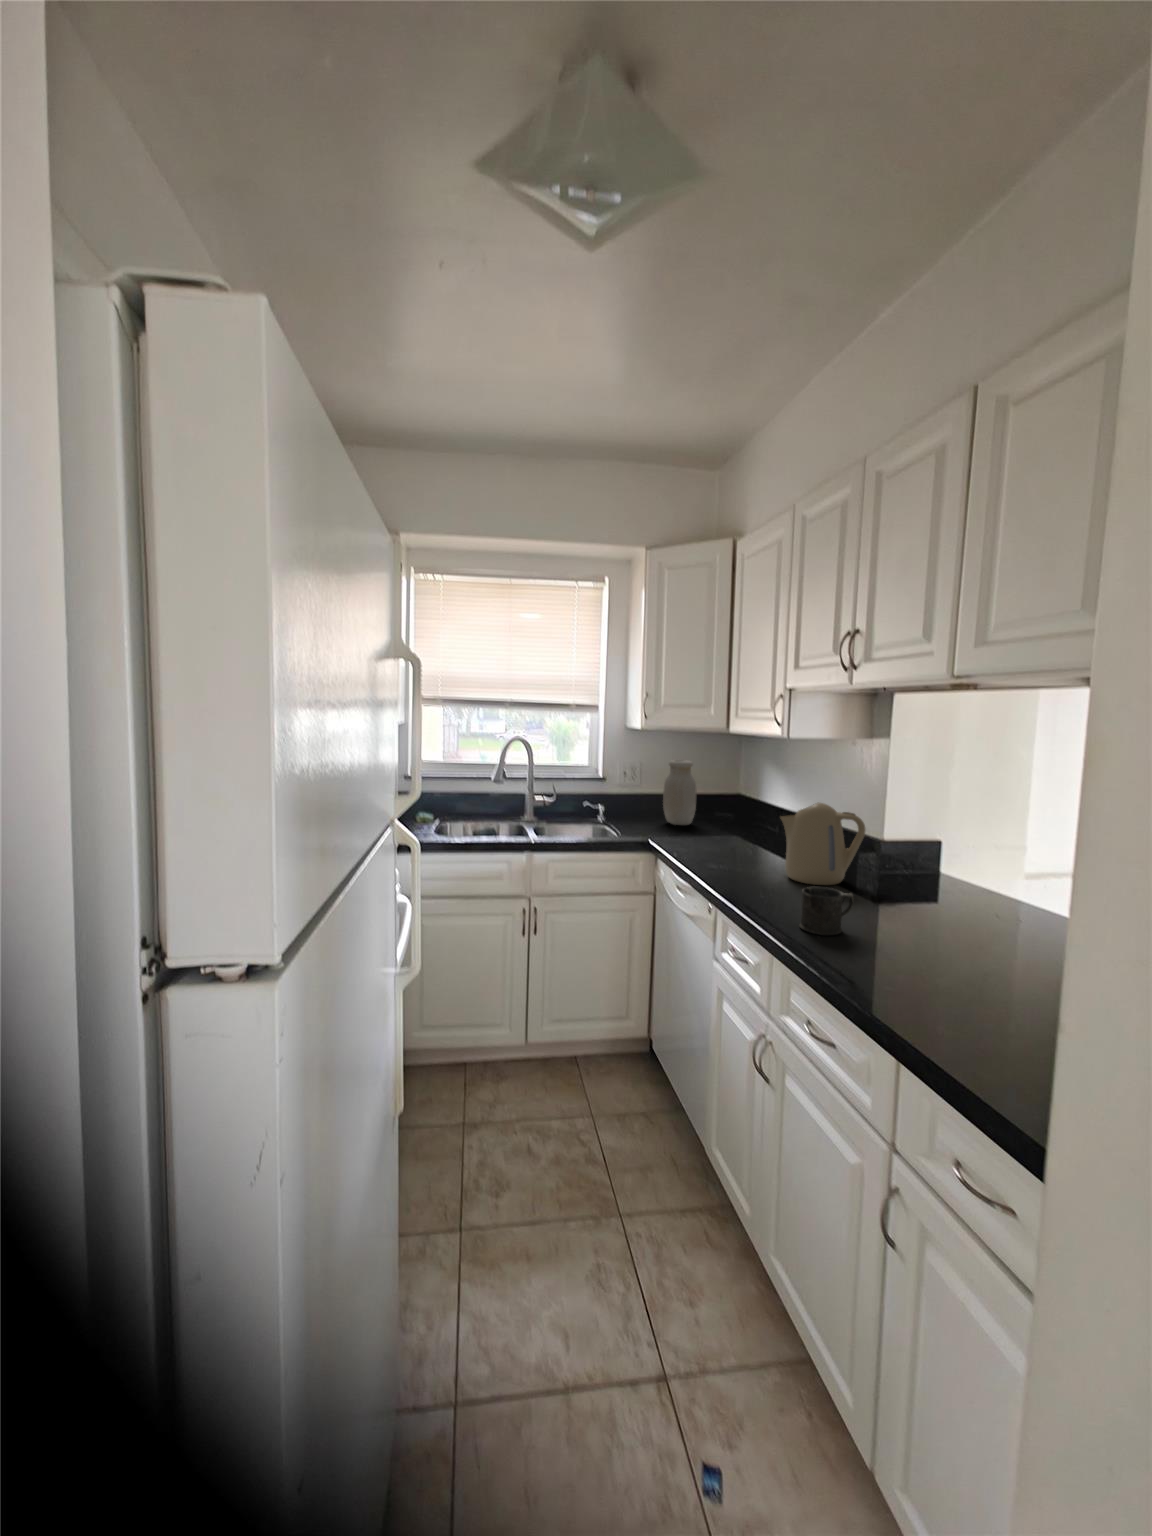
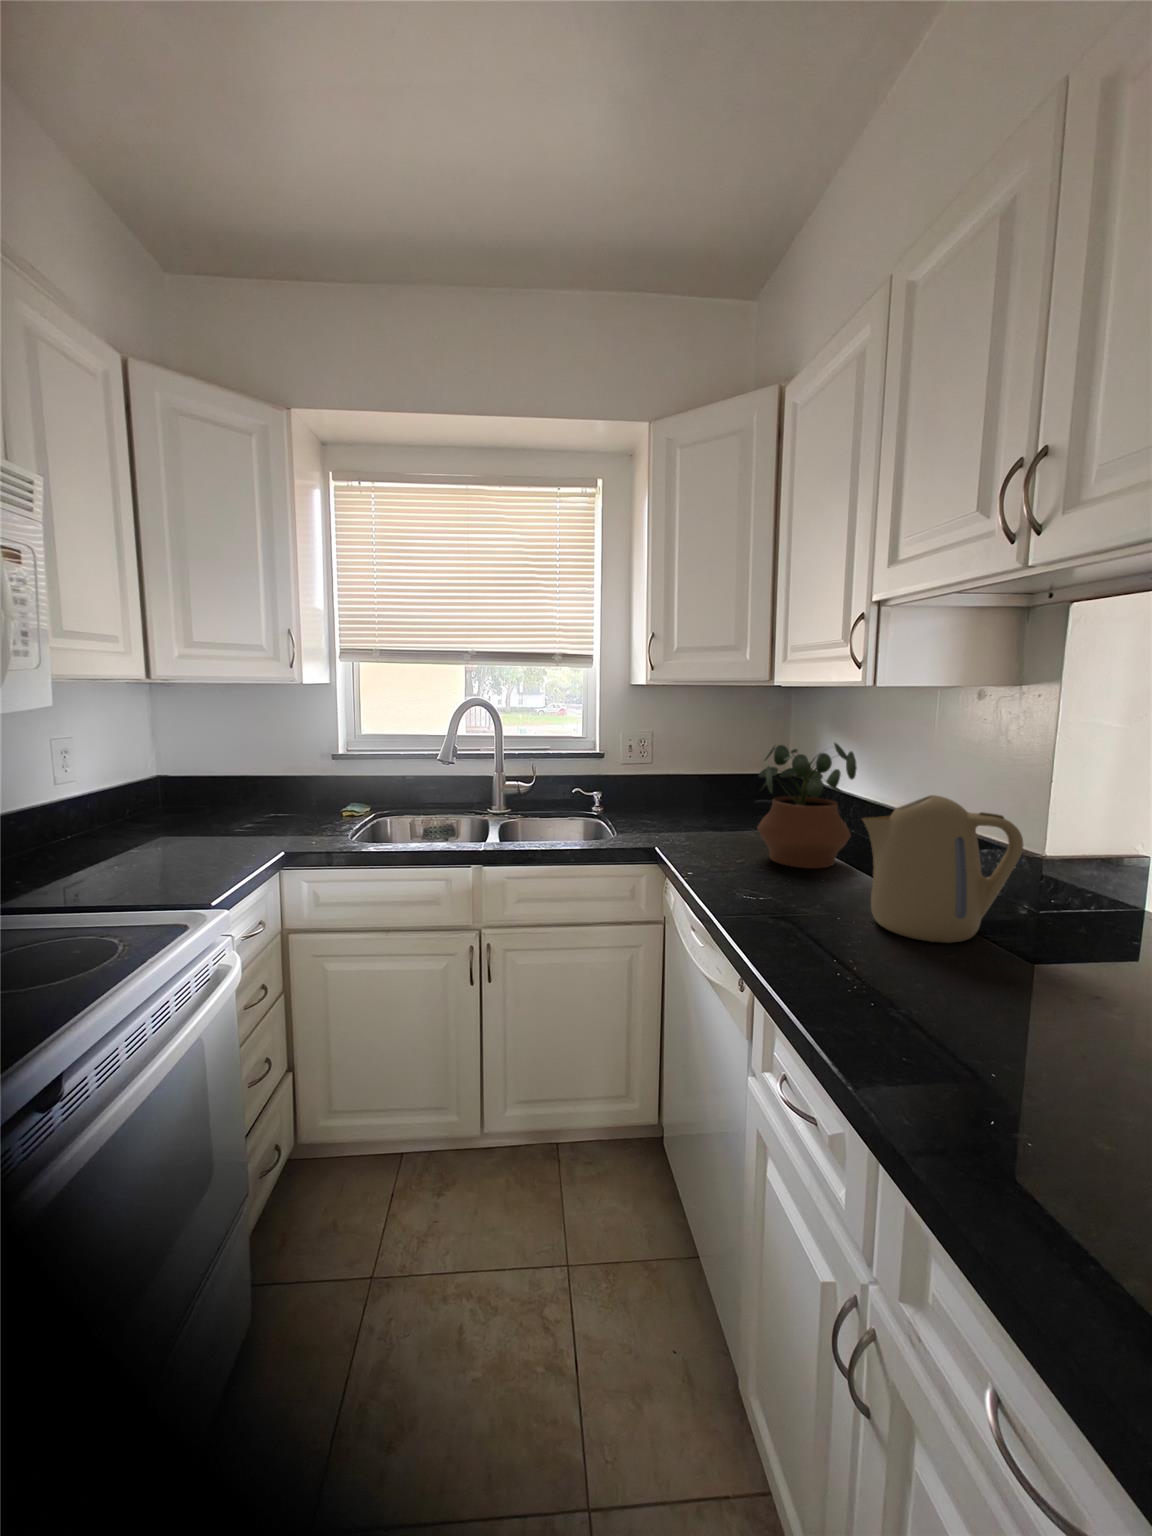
jar: present [663,760,696,825] -> none [679,730,725,821]
potted plant: none [719,771,782,852] -> present [757,743,857,869]
mug: present [799,887,854,935] -> none [928,981,1057,1103]

